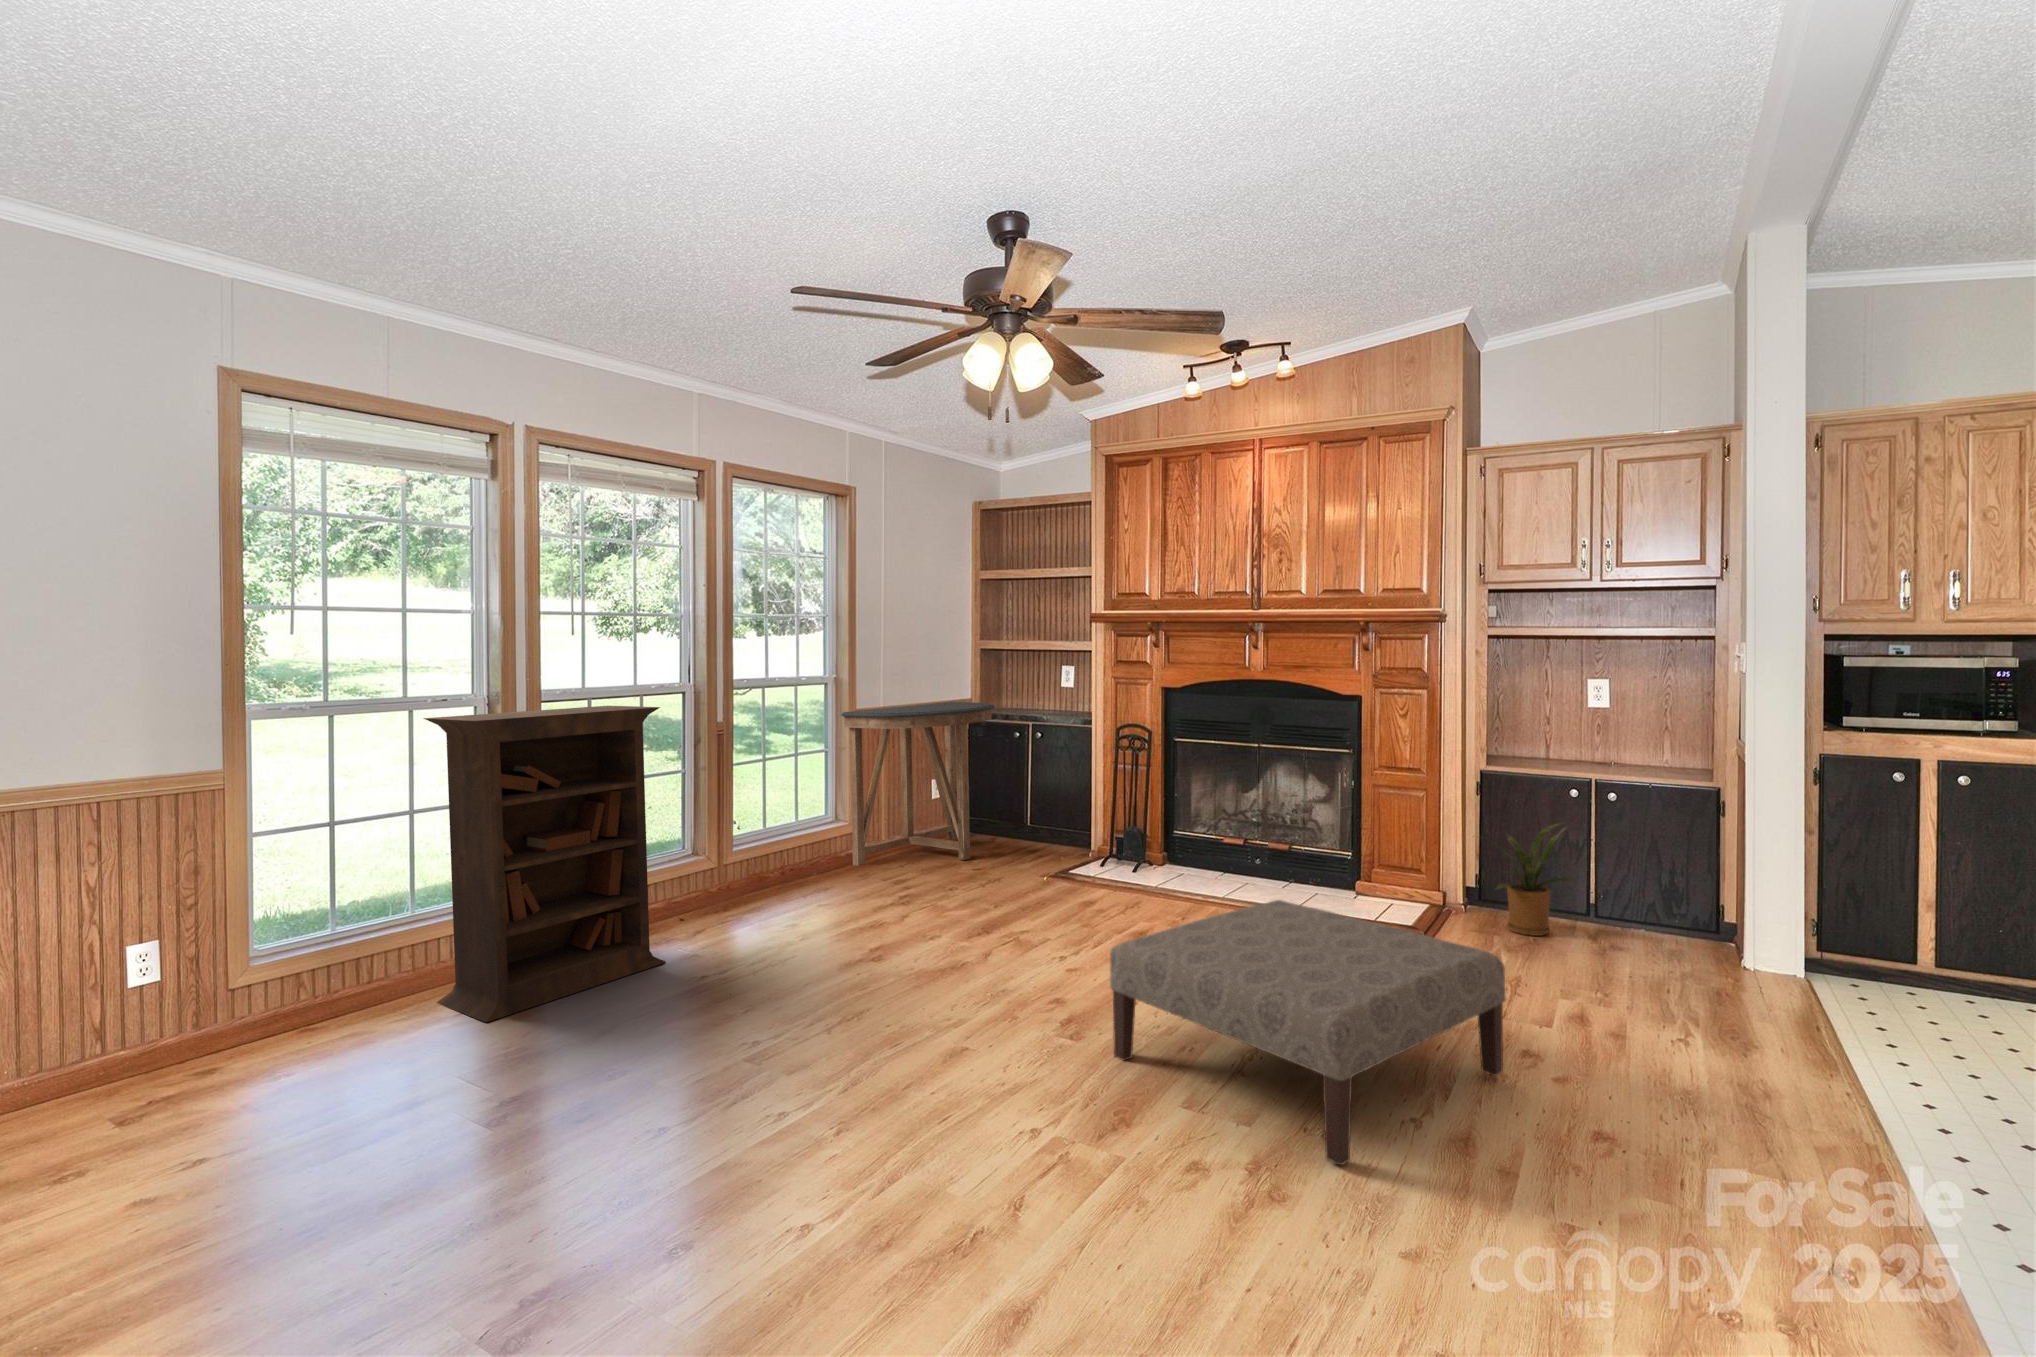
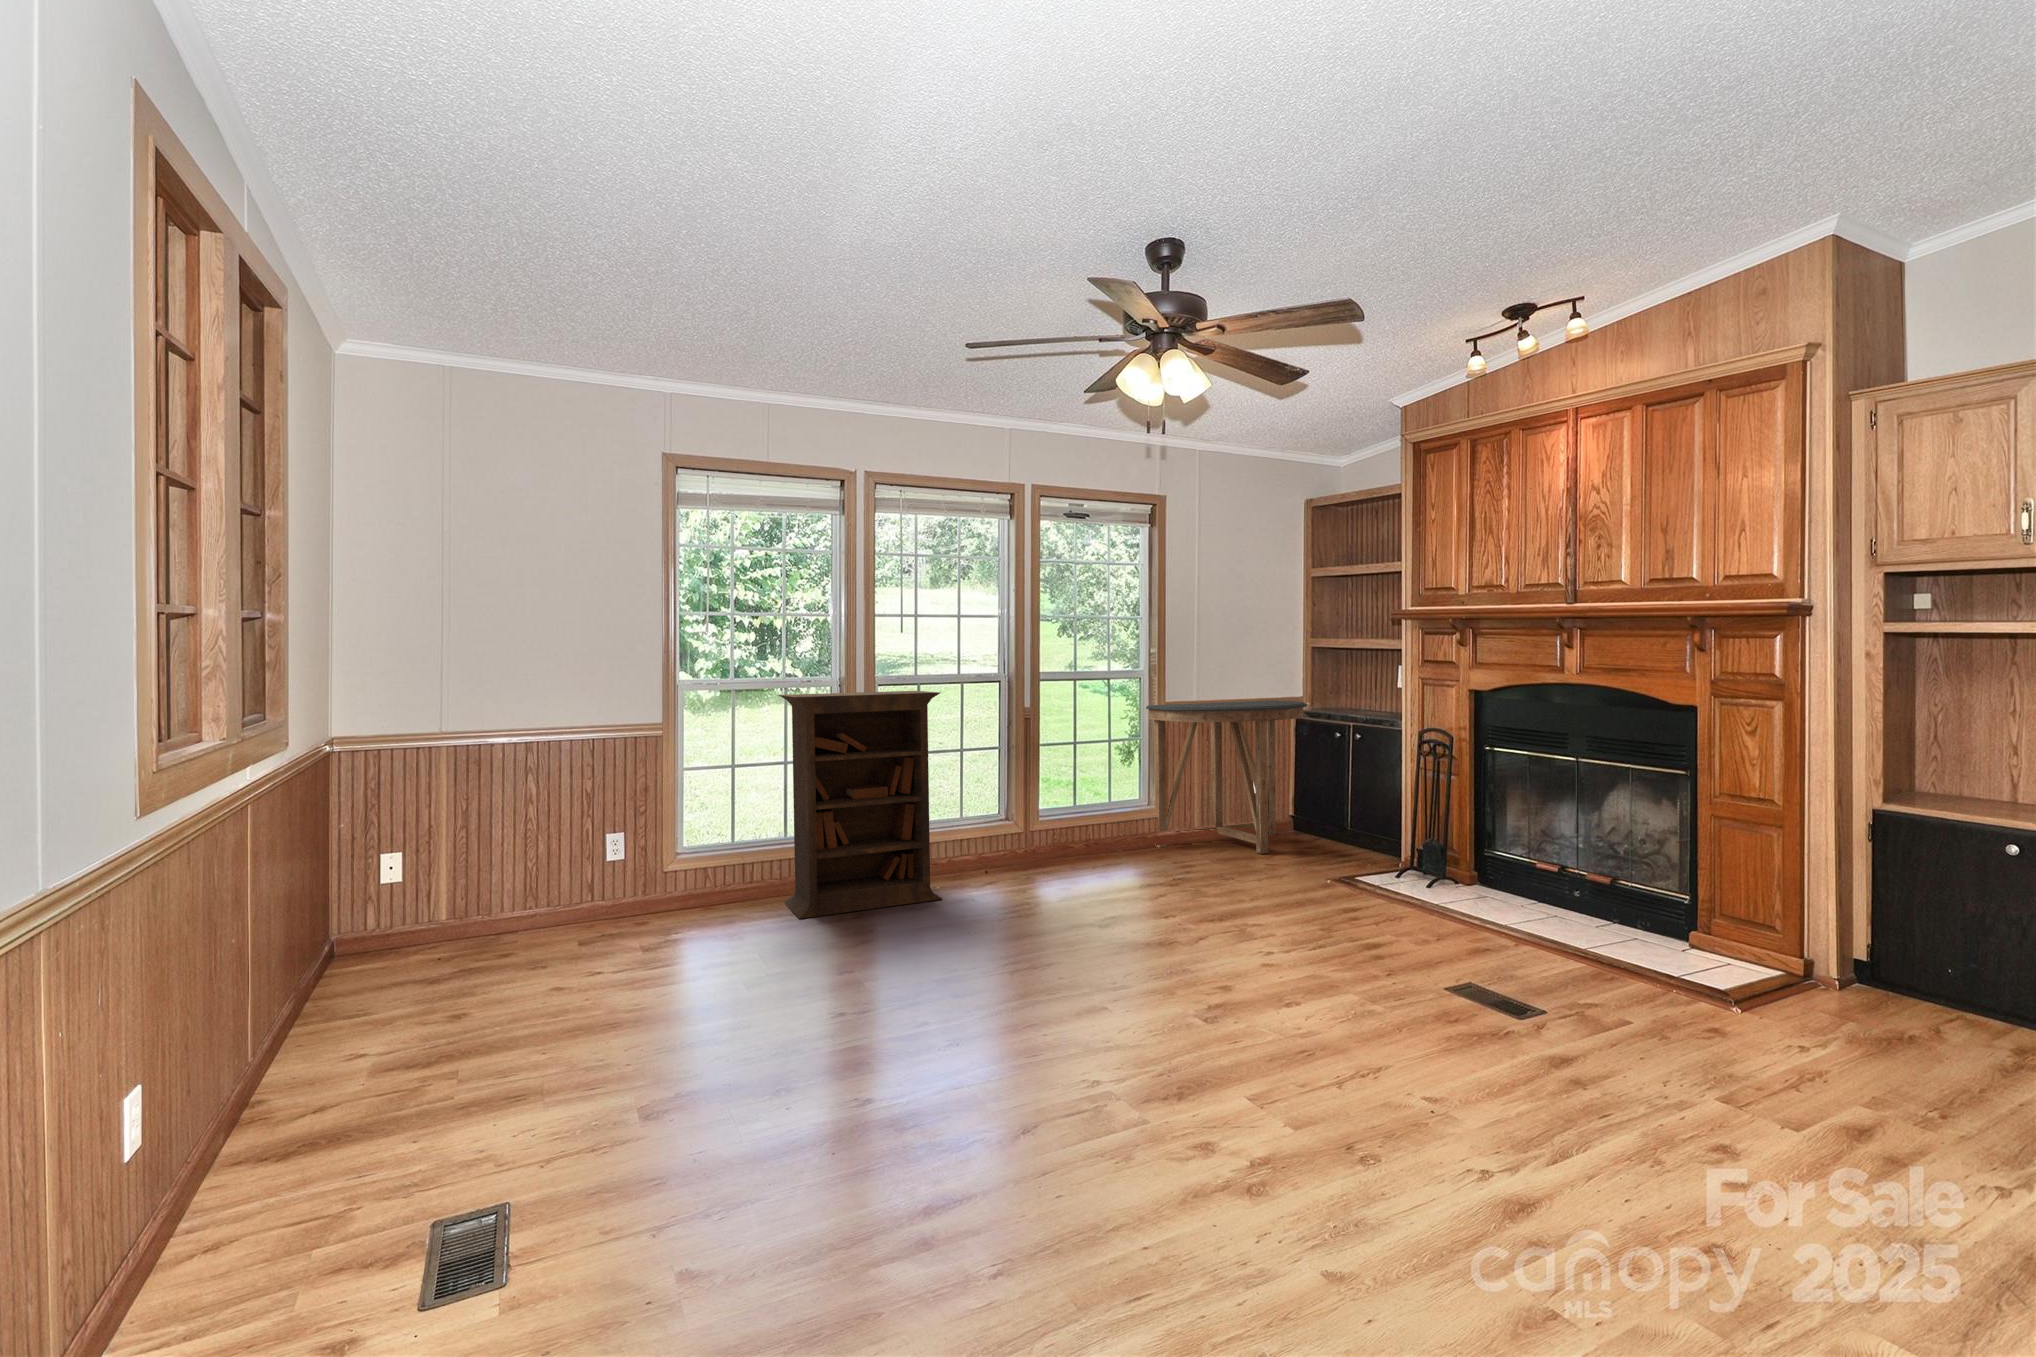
house plant: present [1497,823,1576,936] -> none [1816,881,2006,1026]
ottoman: present [1110,900,1506,1165] -> none [1225,915,1654,1167]

